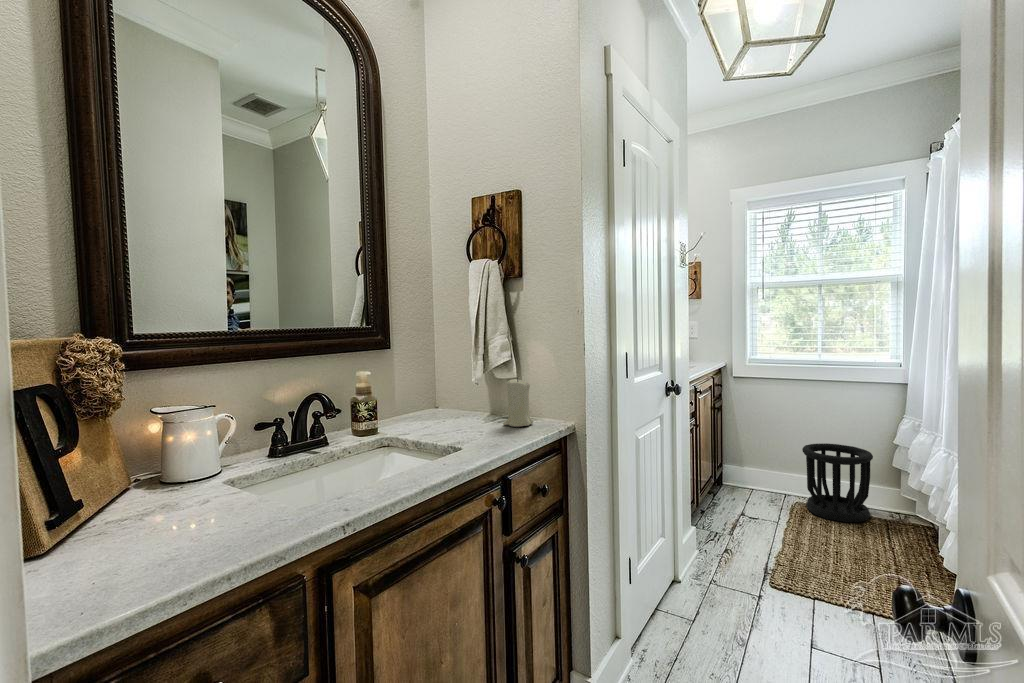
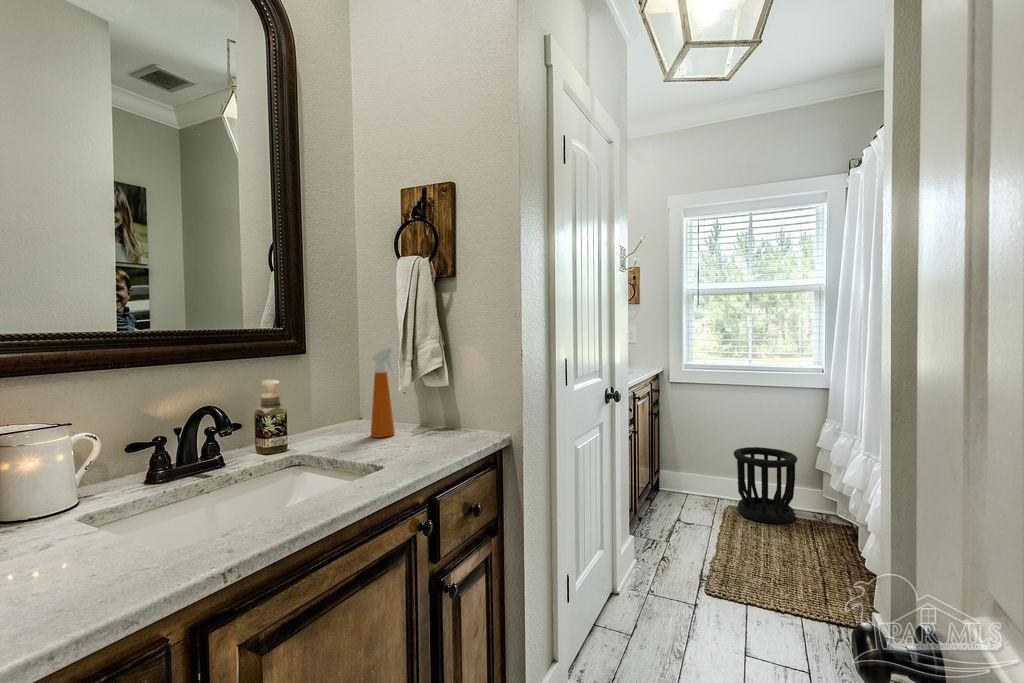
spray bottle: none [447,343,470,424] -> present [371,348,396,437]
candle: present [503,378,533,427] -> none [434,385,467,439]

